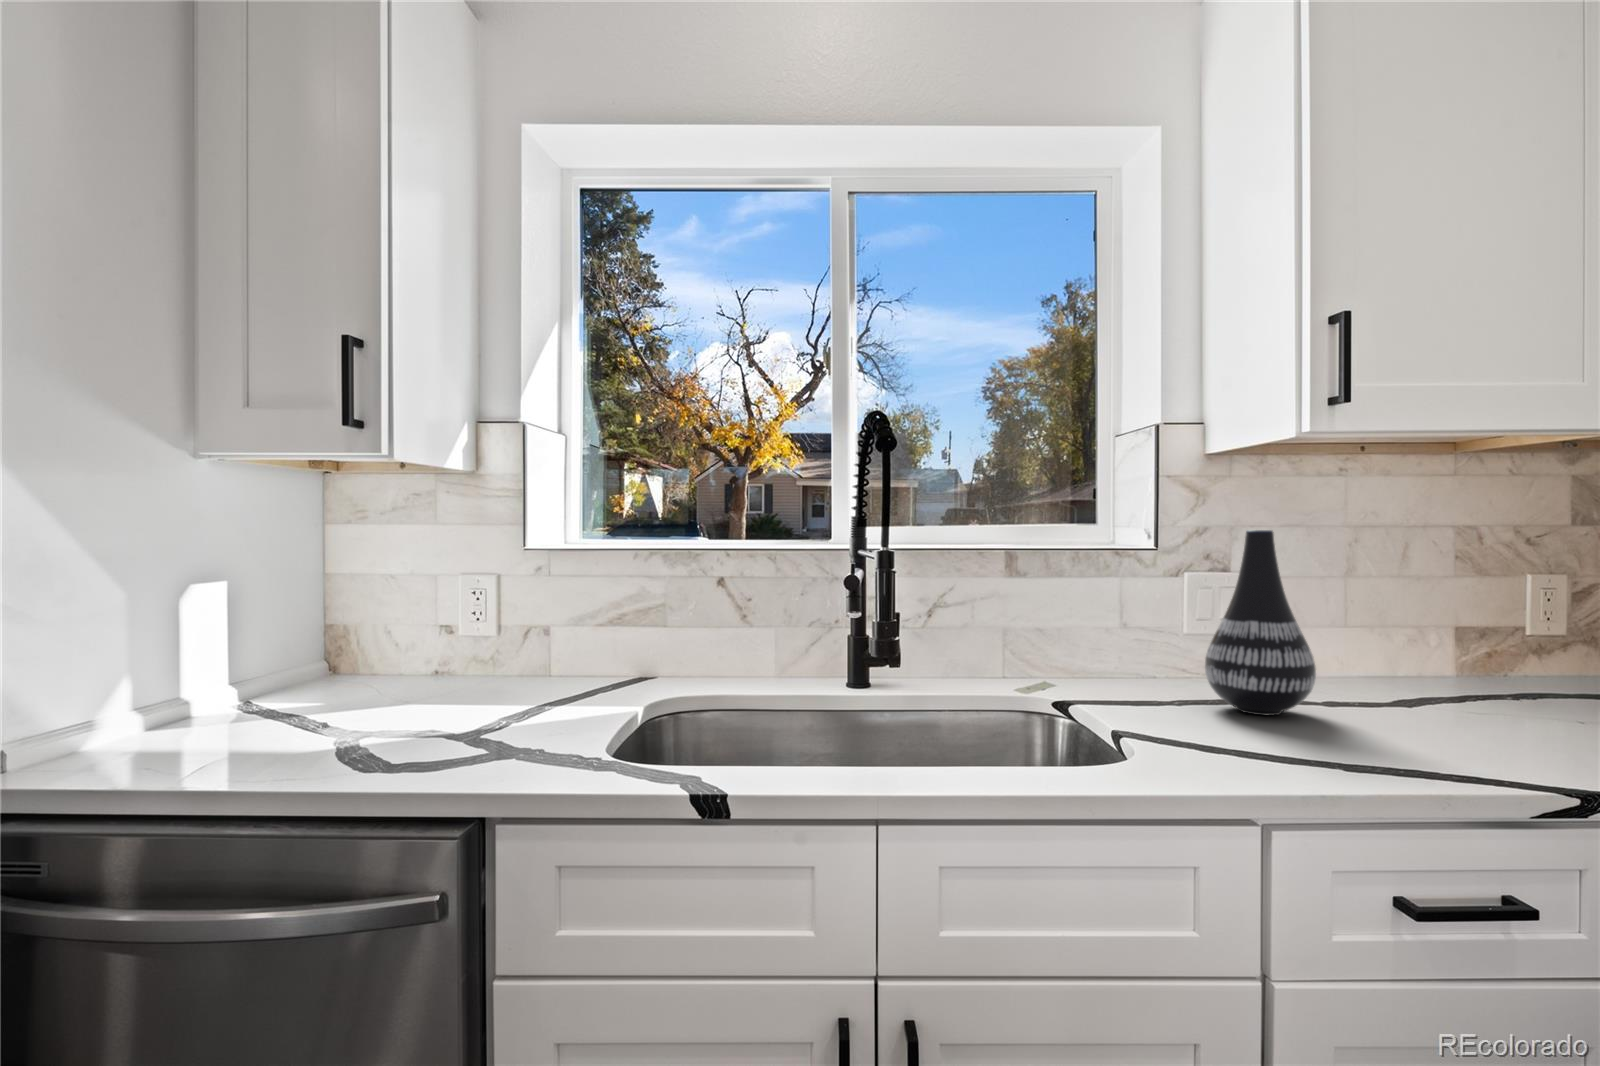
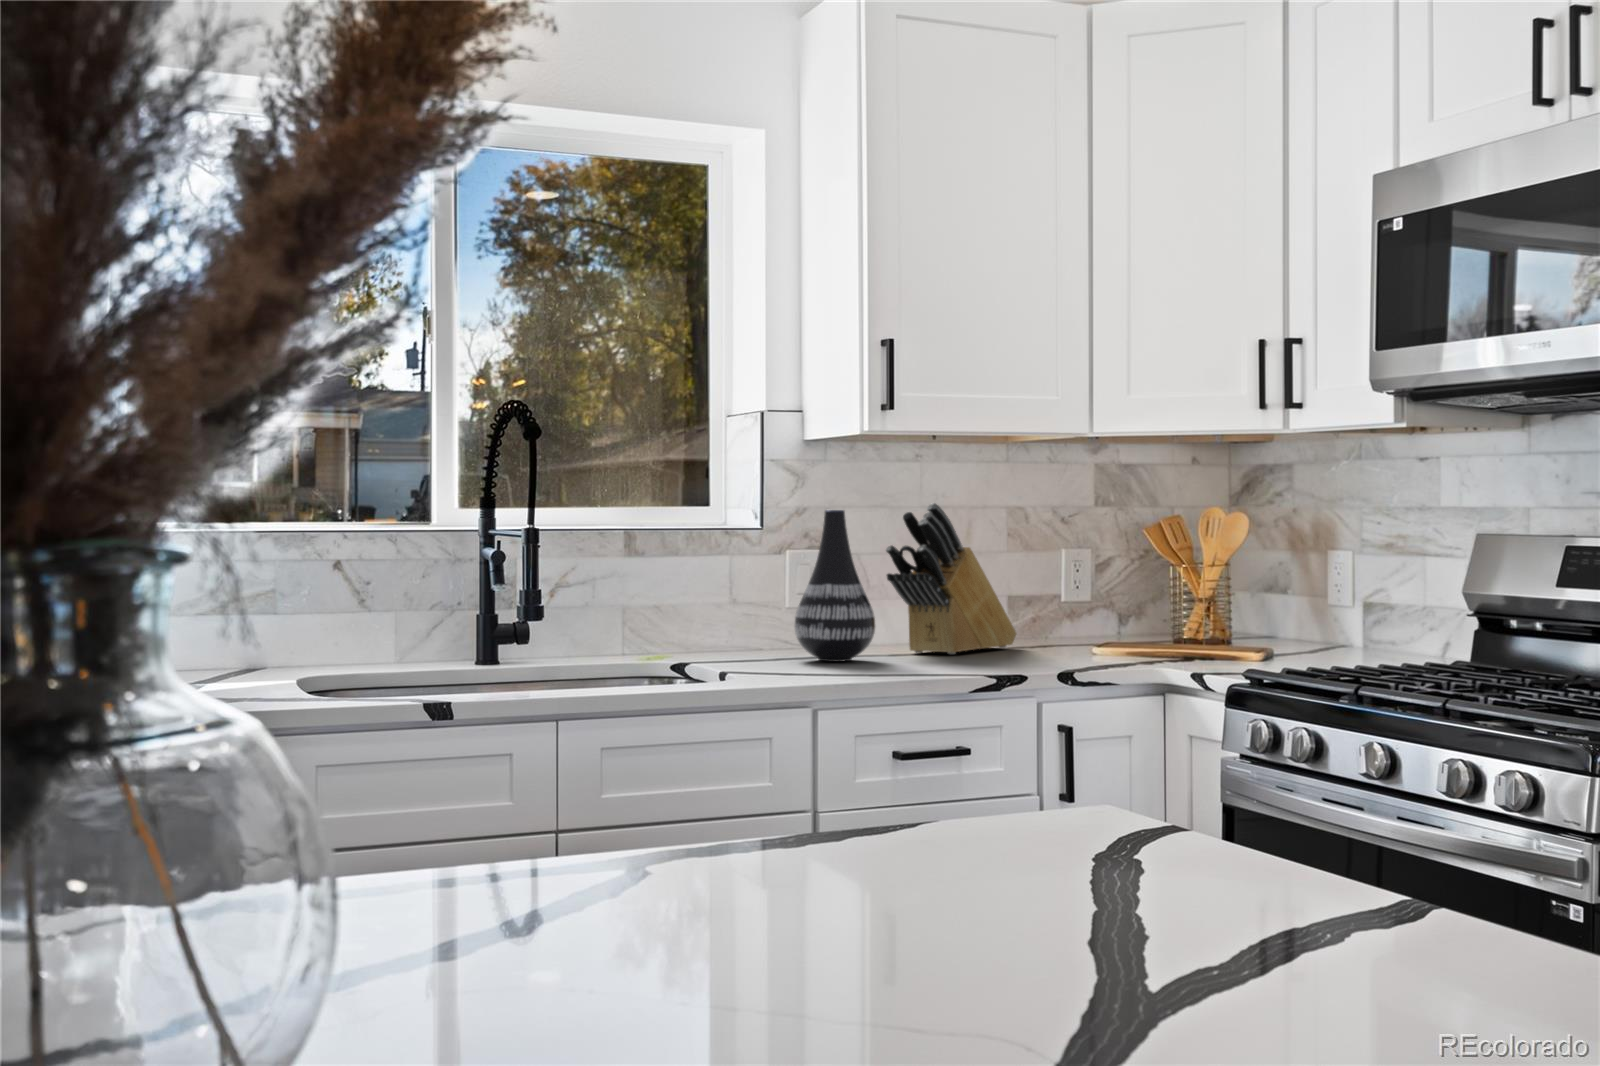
knife block: none [1320,521,1482,706] -> present [886,503,1017,654]

